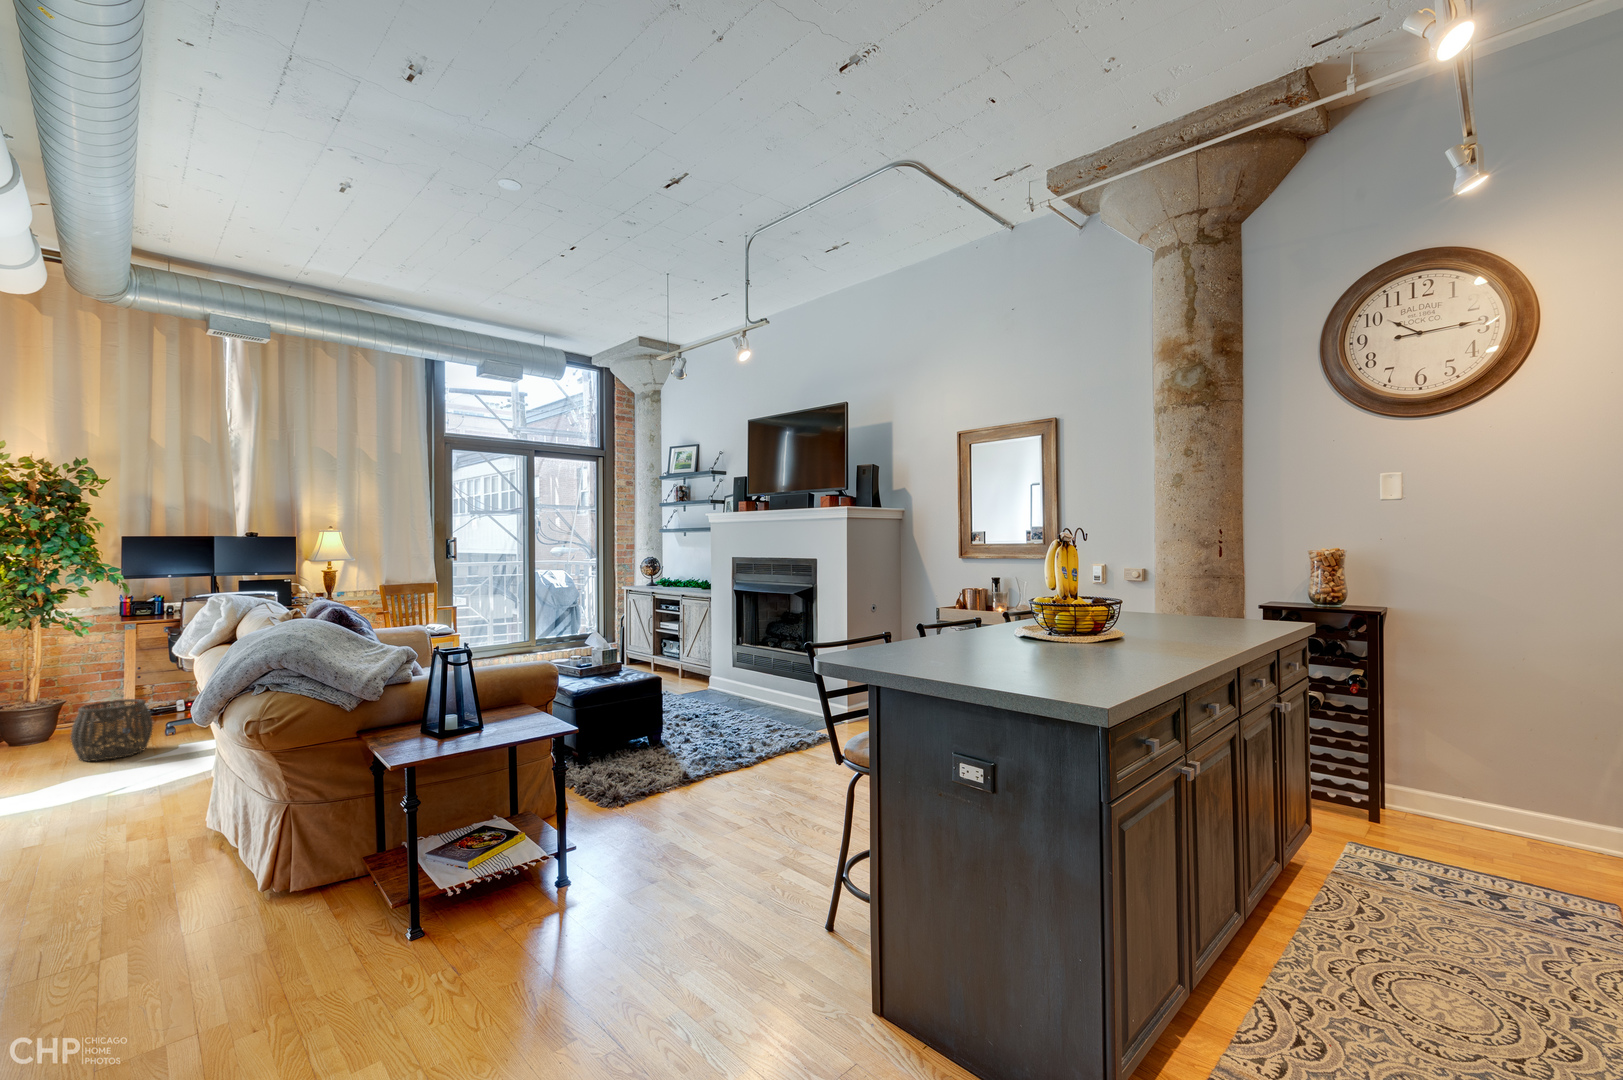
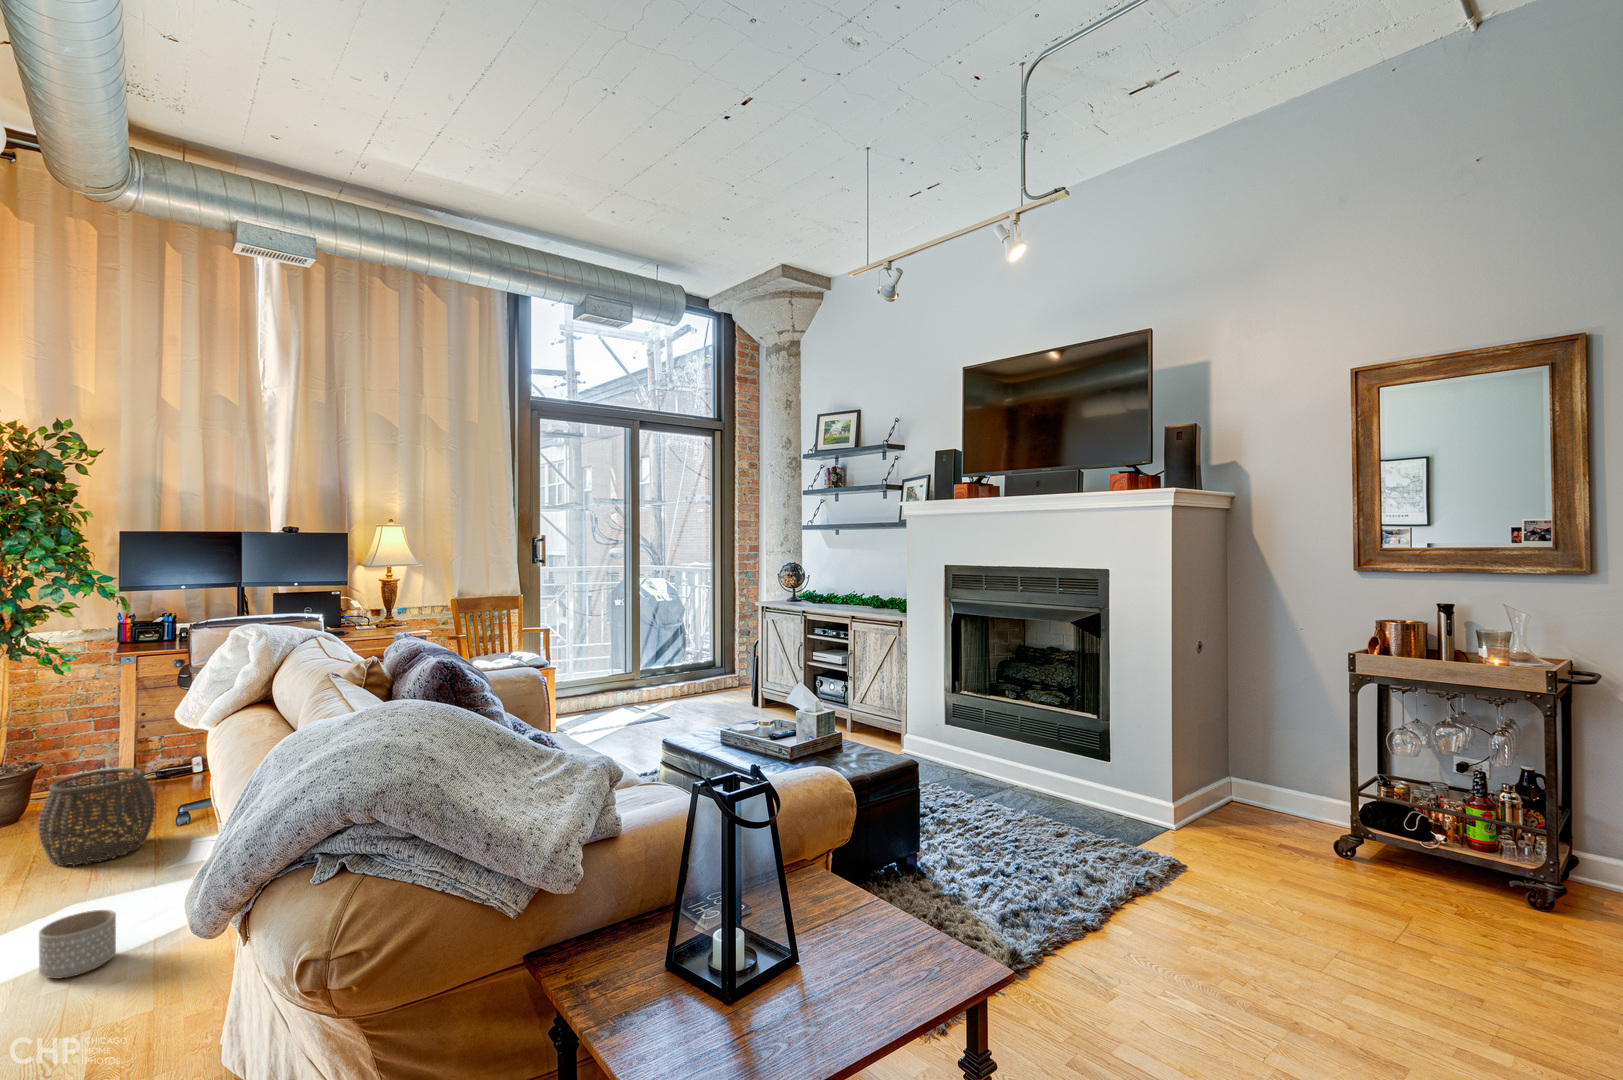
planter: none [85,771,134,808] -> present [39,910,116,979]

